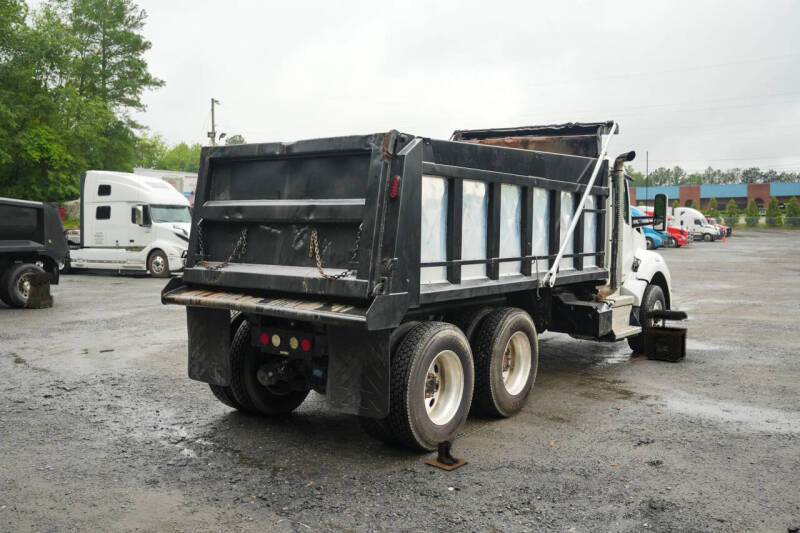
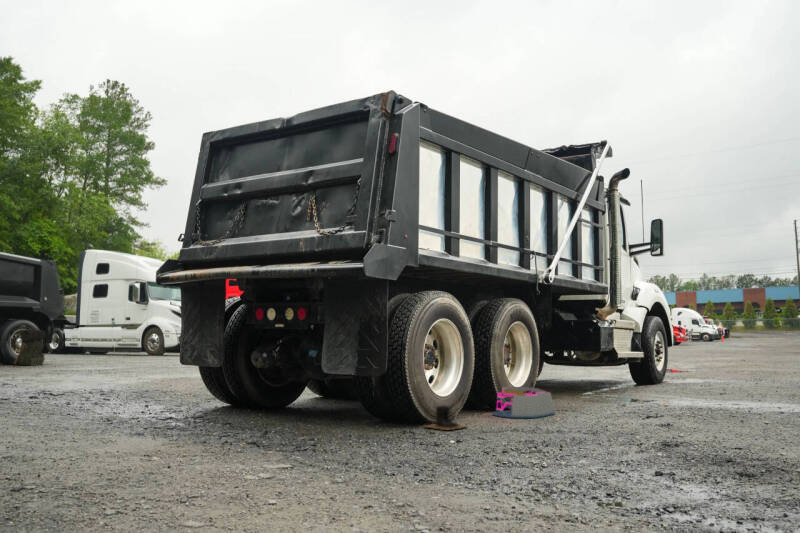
toolbox: present [644,309,688,362] -> none [648,337,692,388]
storage bin: none [492,401,552,439] -> present [493,387,555,418]

